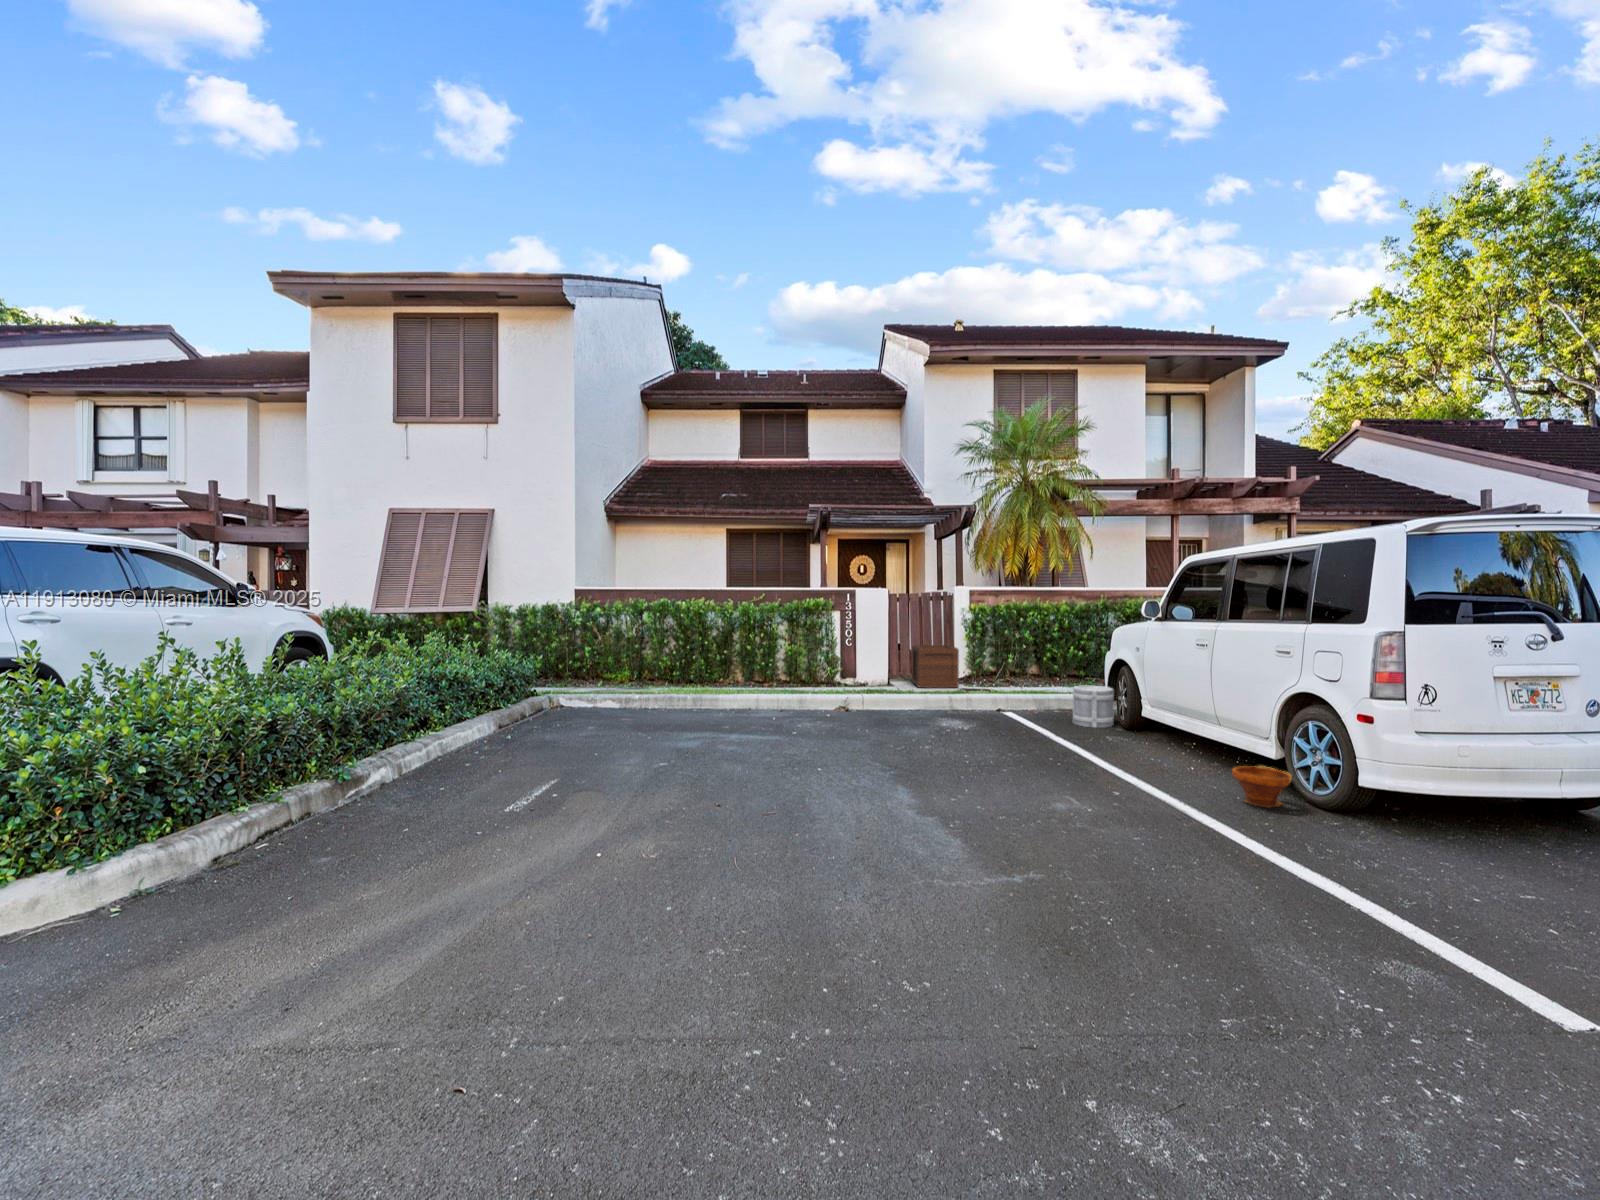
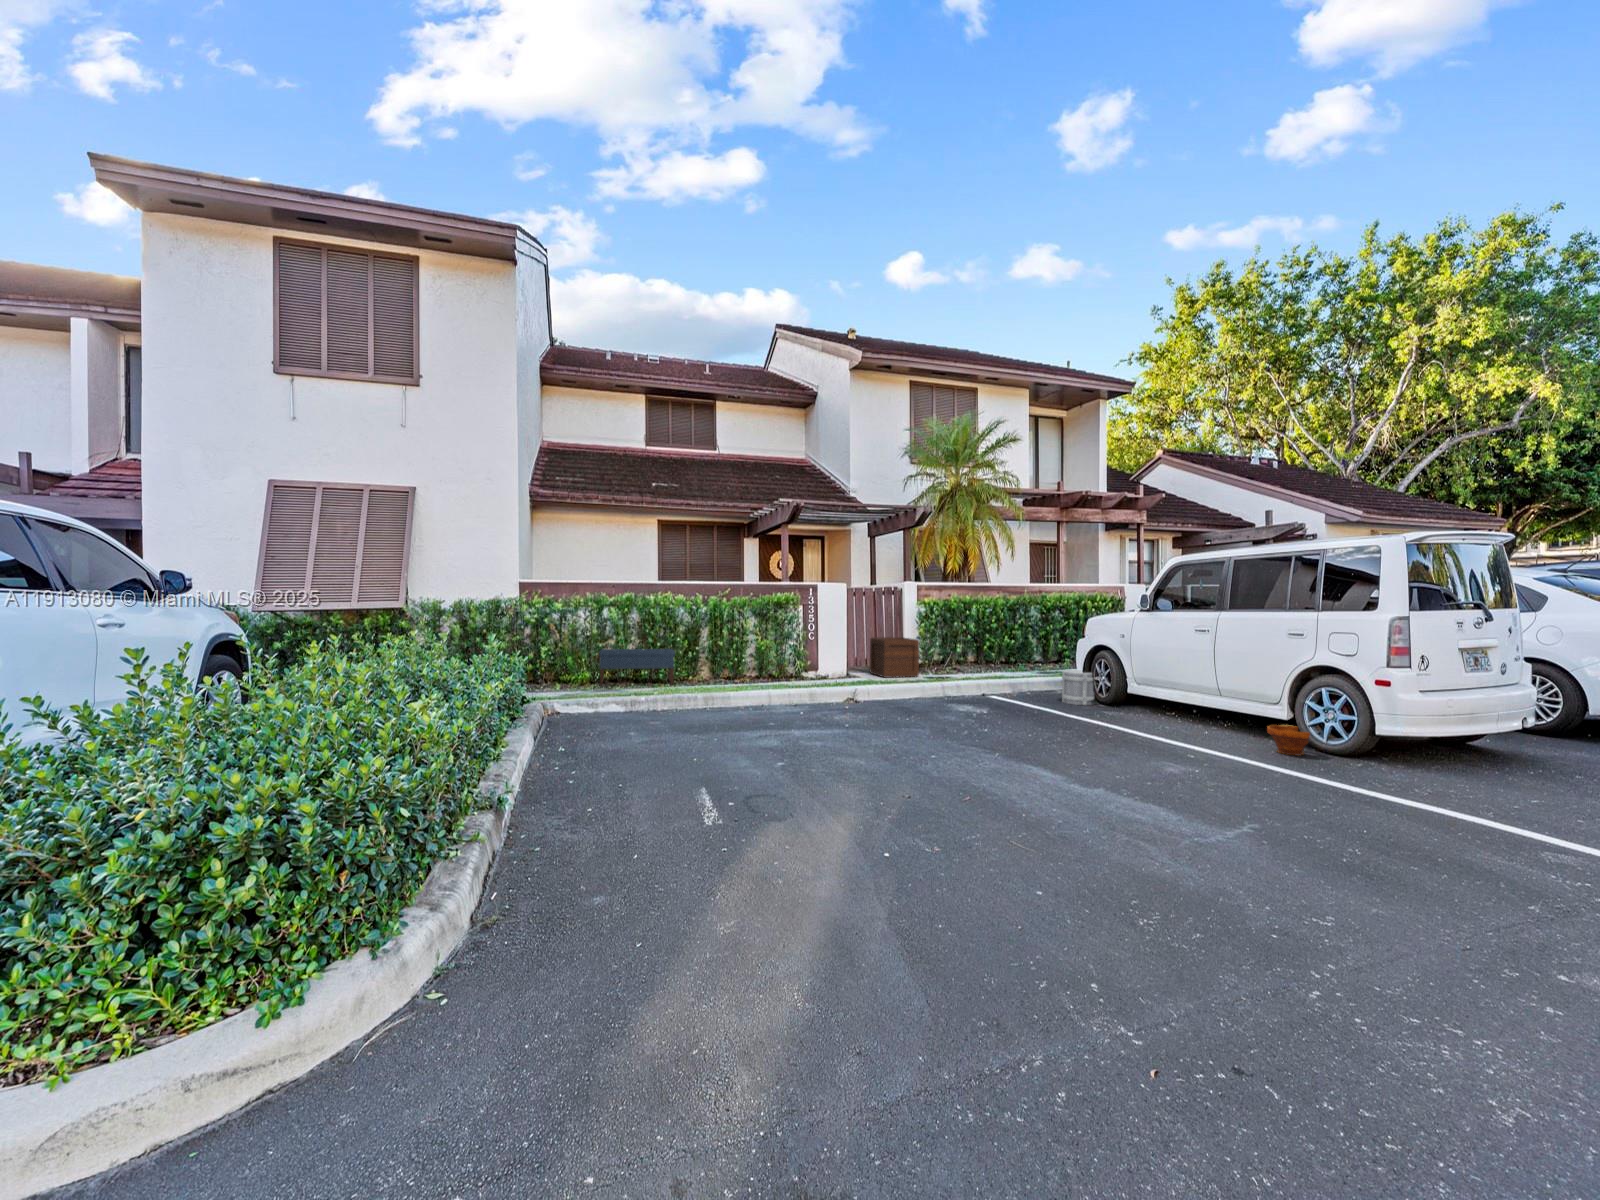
bench: none [626,654,701,689] -> present [599,649,675,685]

